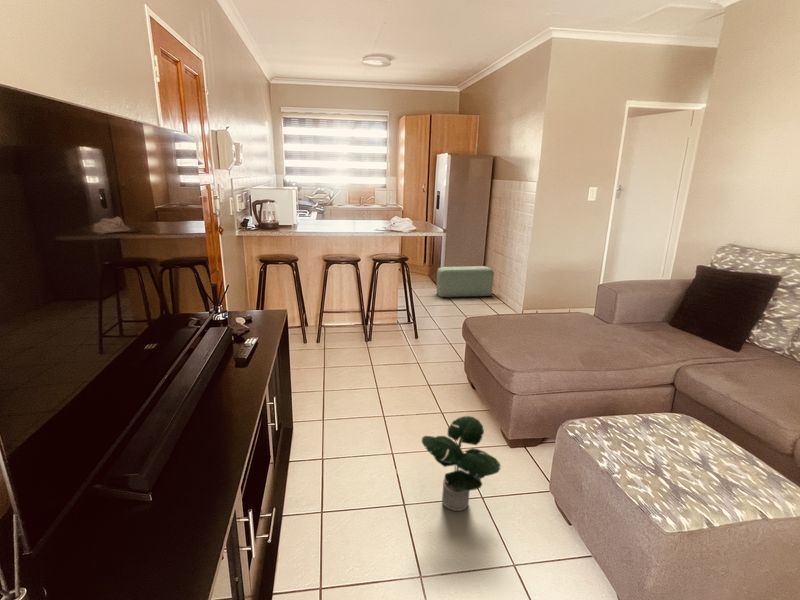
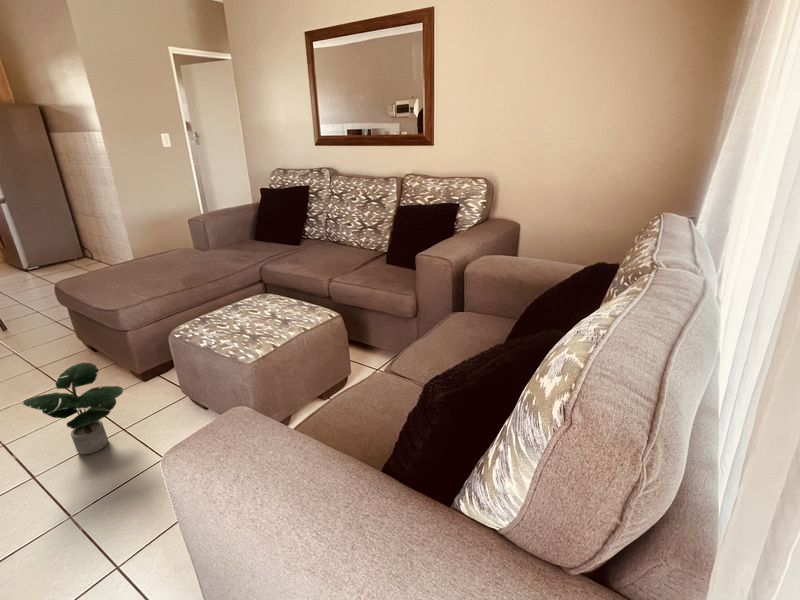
pouf: present [437,266,494,297] -> none [10,234,98,280]

